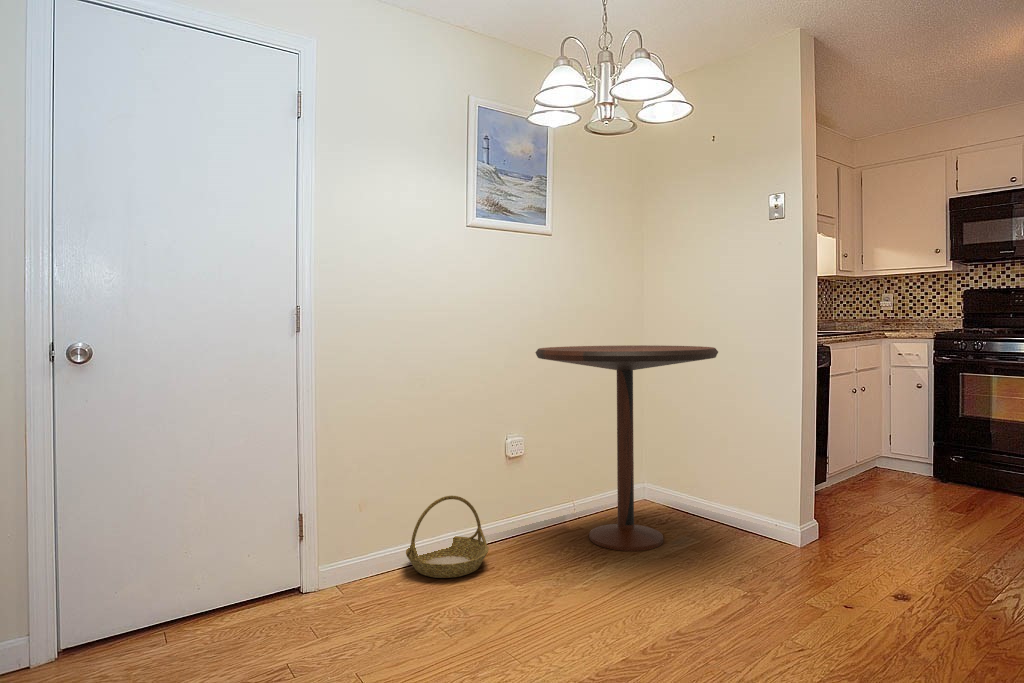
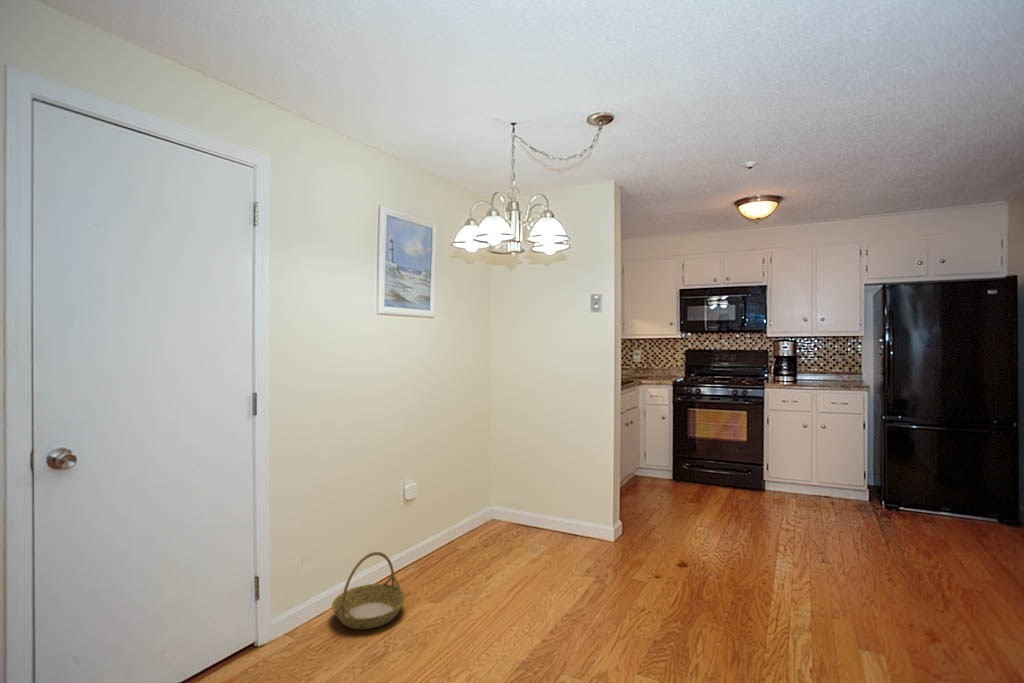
pedestal table: present [535,345,718,551] -> none [430,404,571,574]

